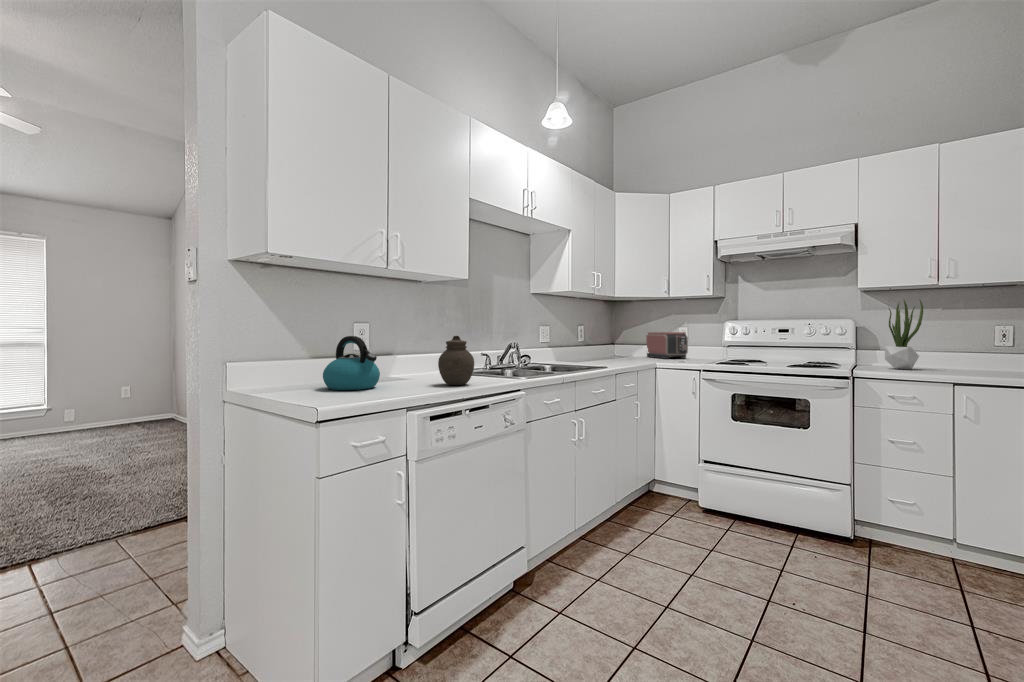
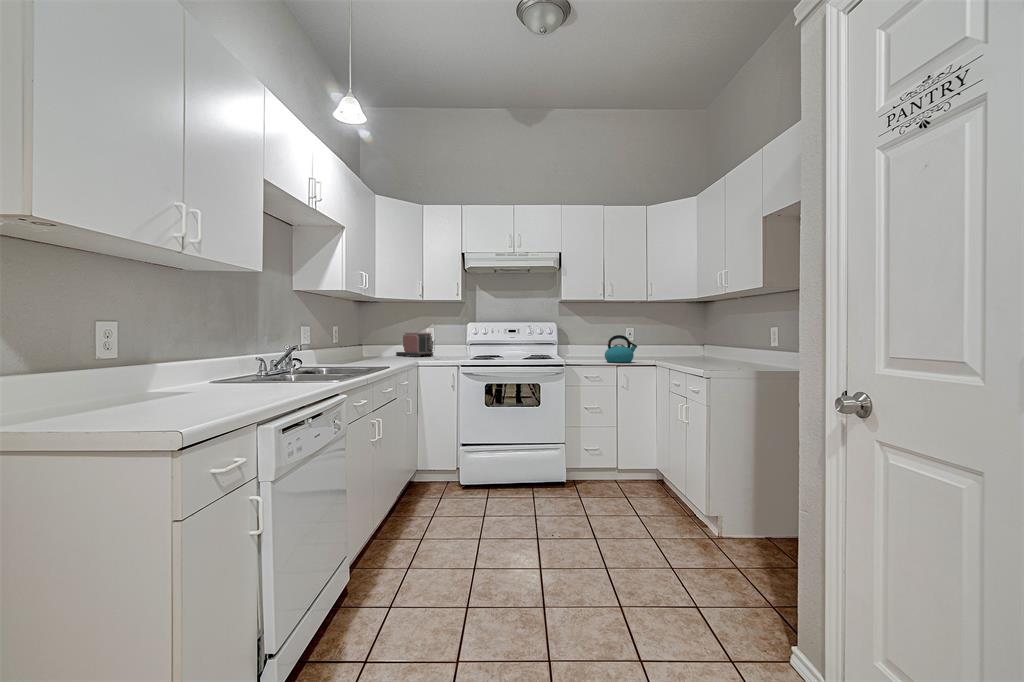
potted plant: present [885,299,923,369] -> none [576,310,597,359]
kettle: present [323,336,380,390] -> present [605,335,637,363]
jar: present [438,336,474,385] -> none [248,335,295,392]

